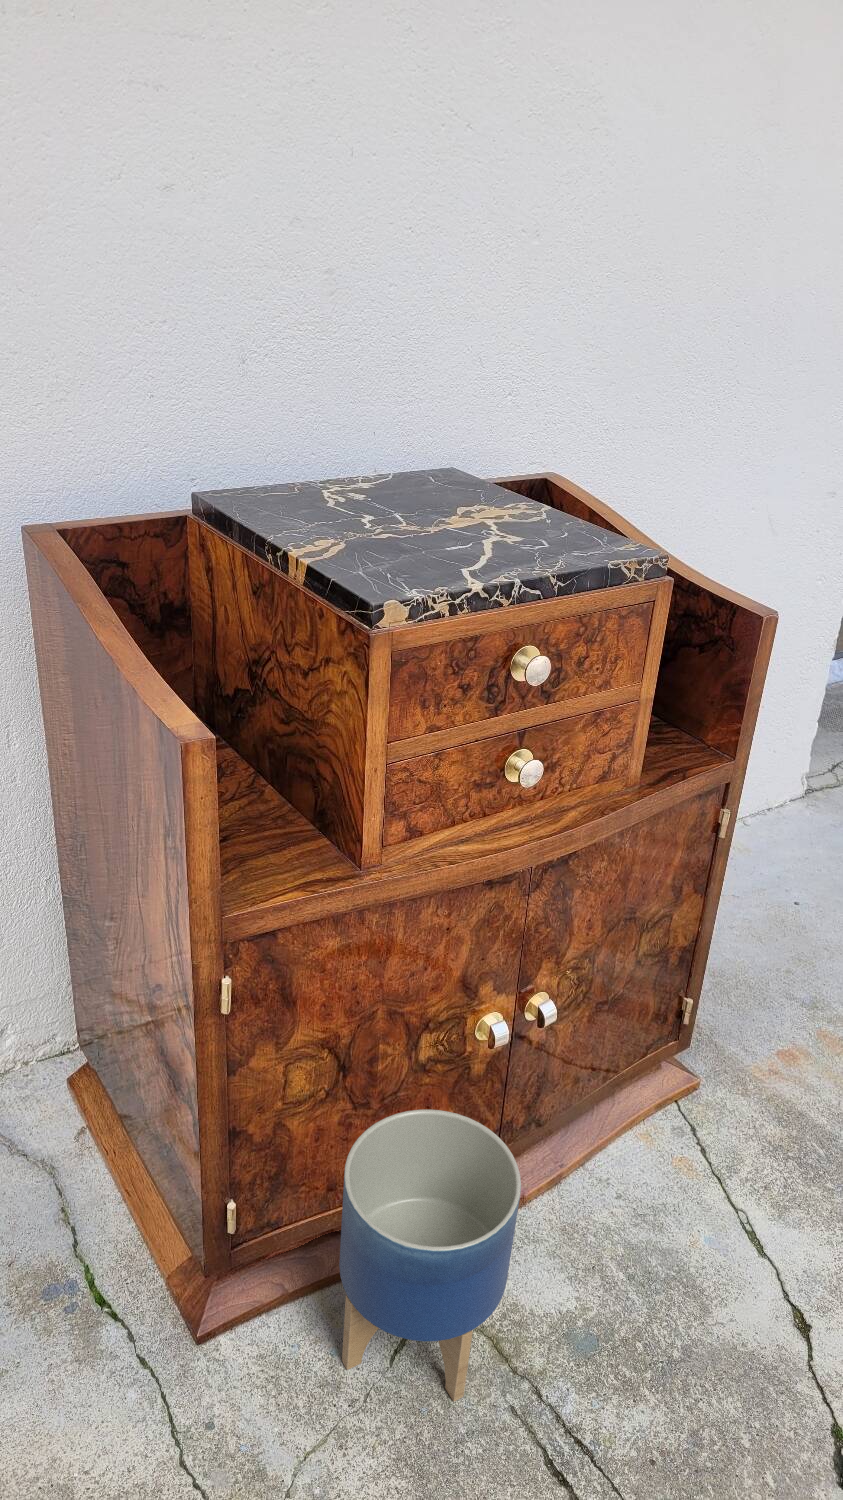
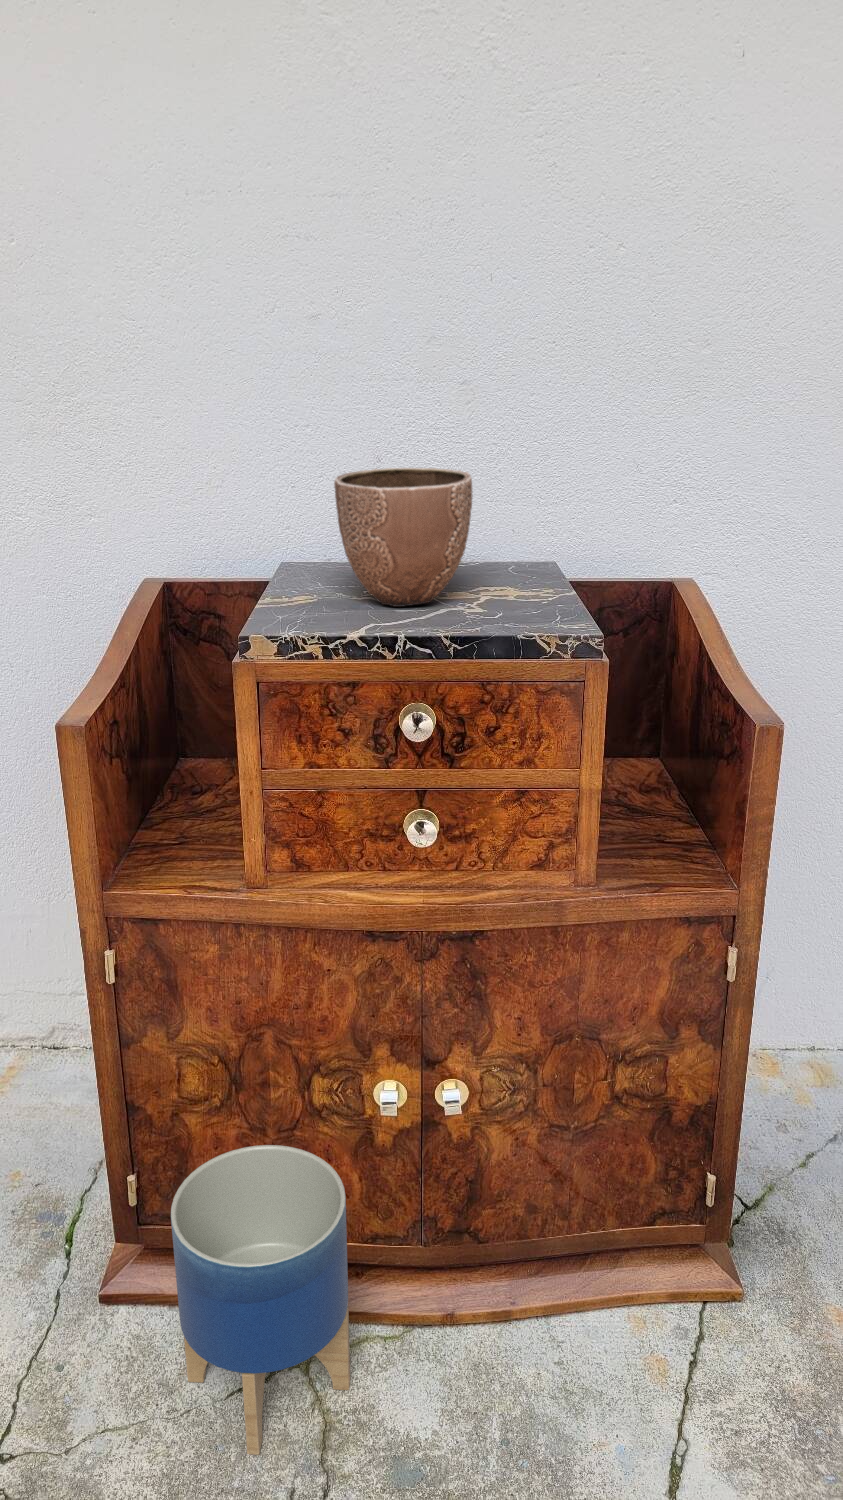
decorative bowl: none [379,379,534,541] -> present [334,468,472,607]

